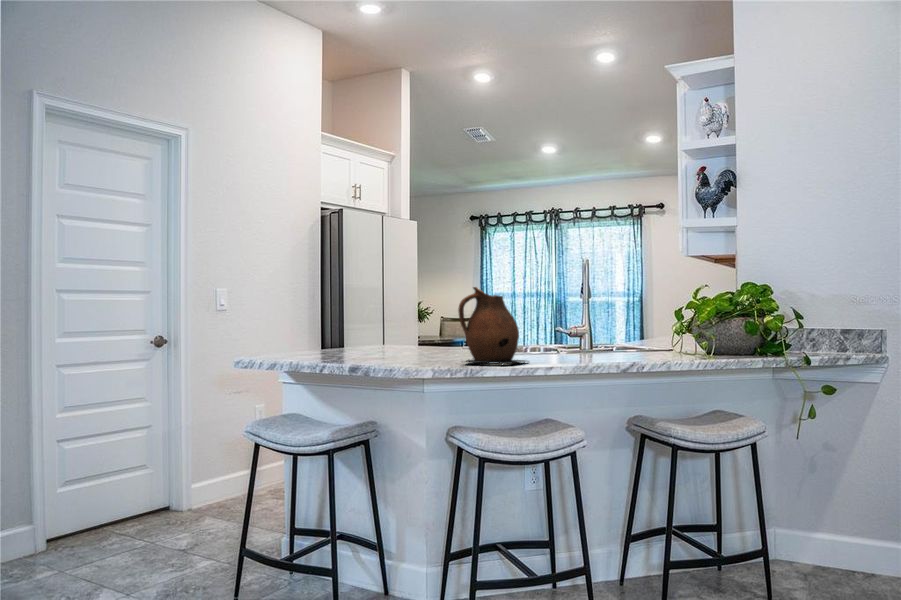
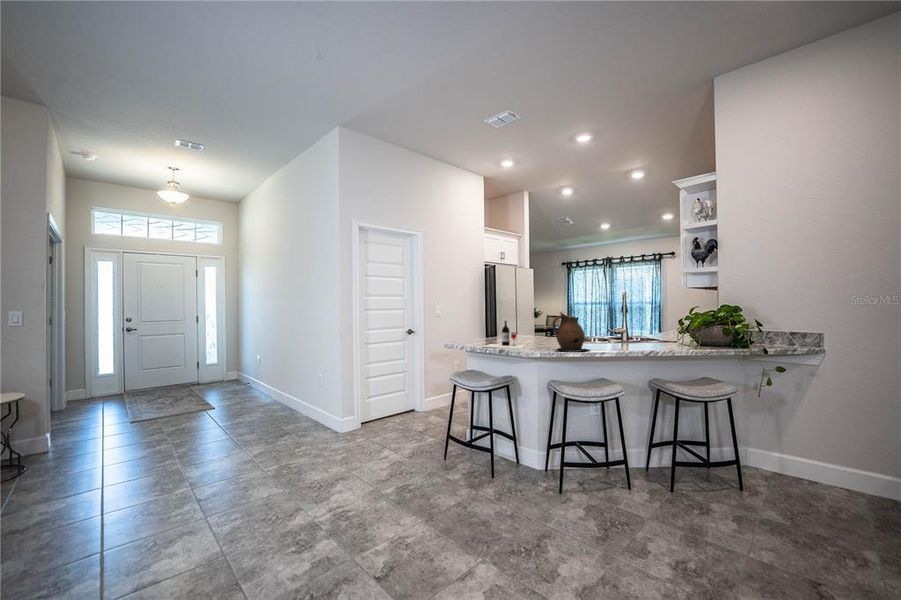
wine bottle: none [312,307,409,362] -> present [483,321,526,348]

